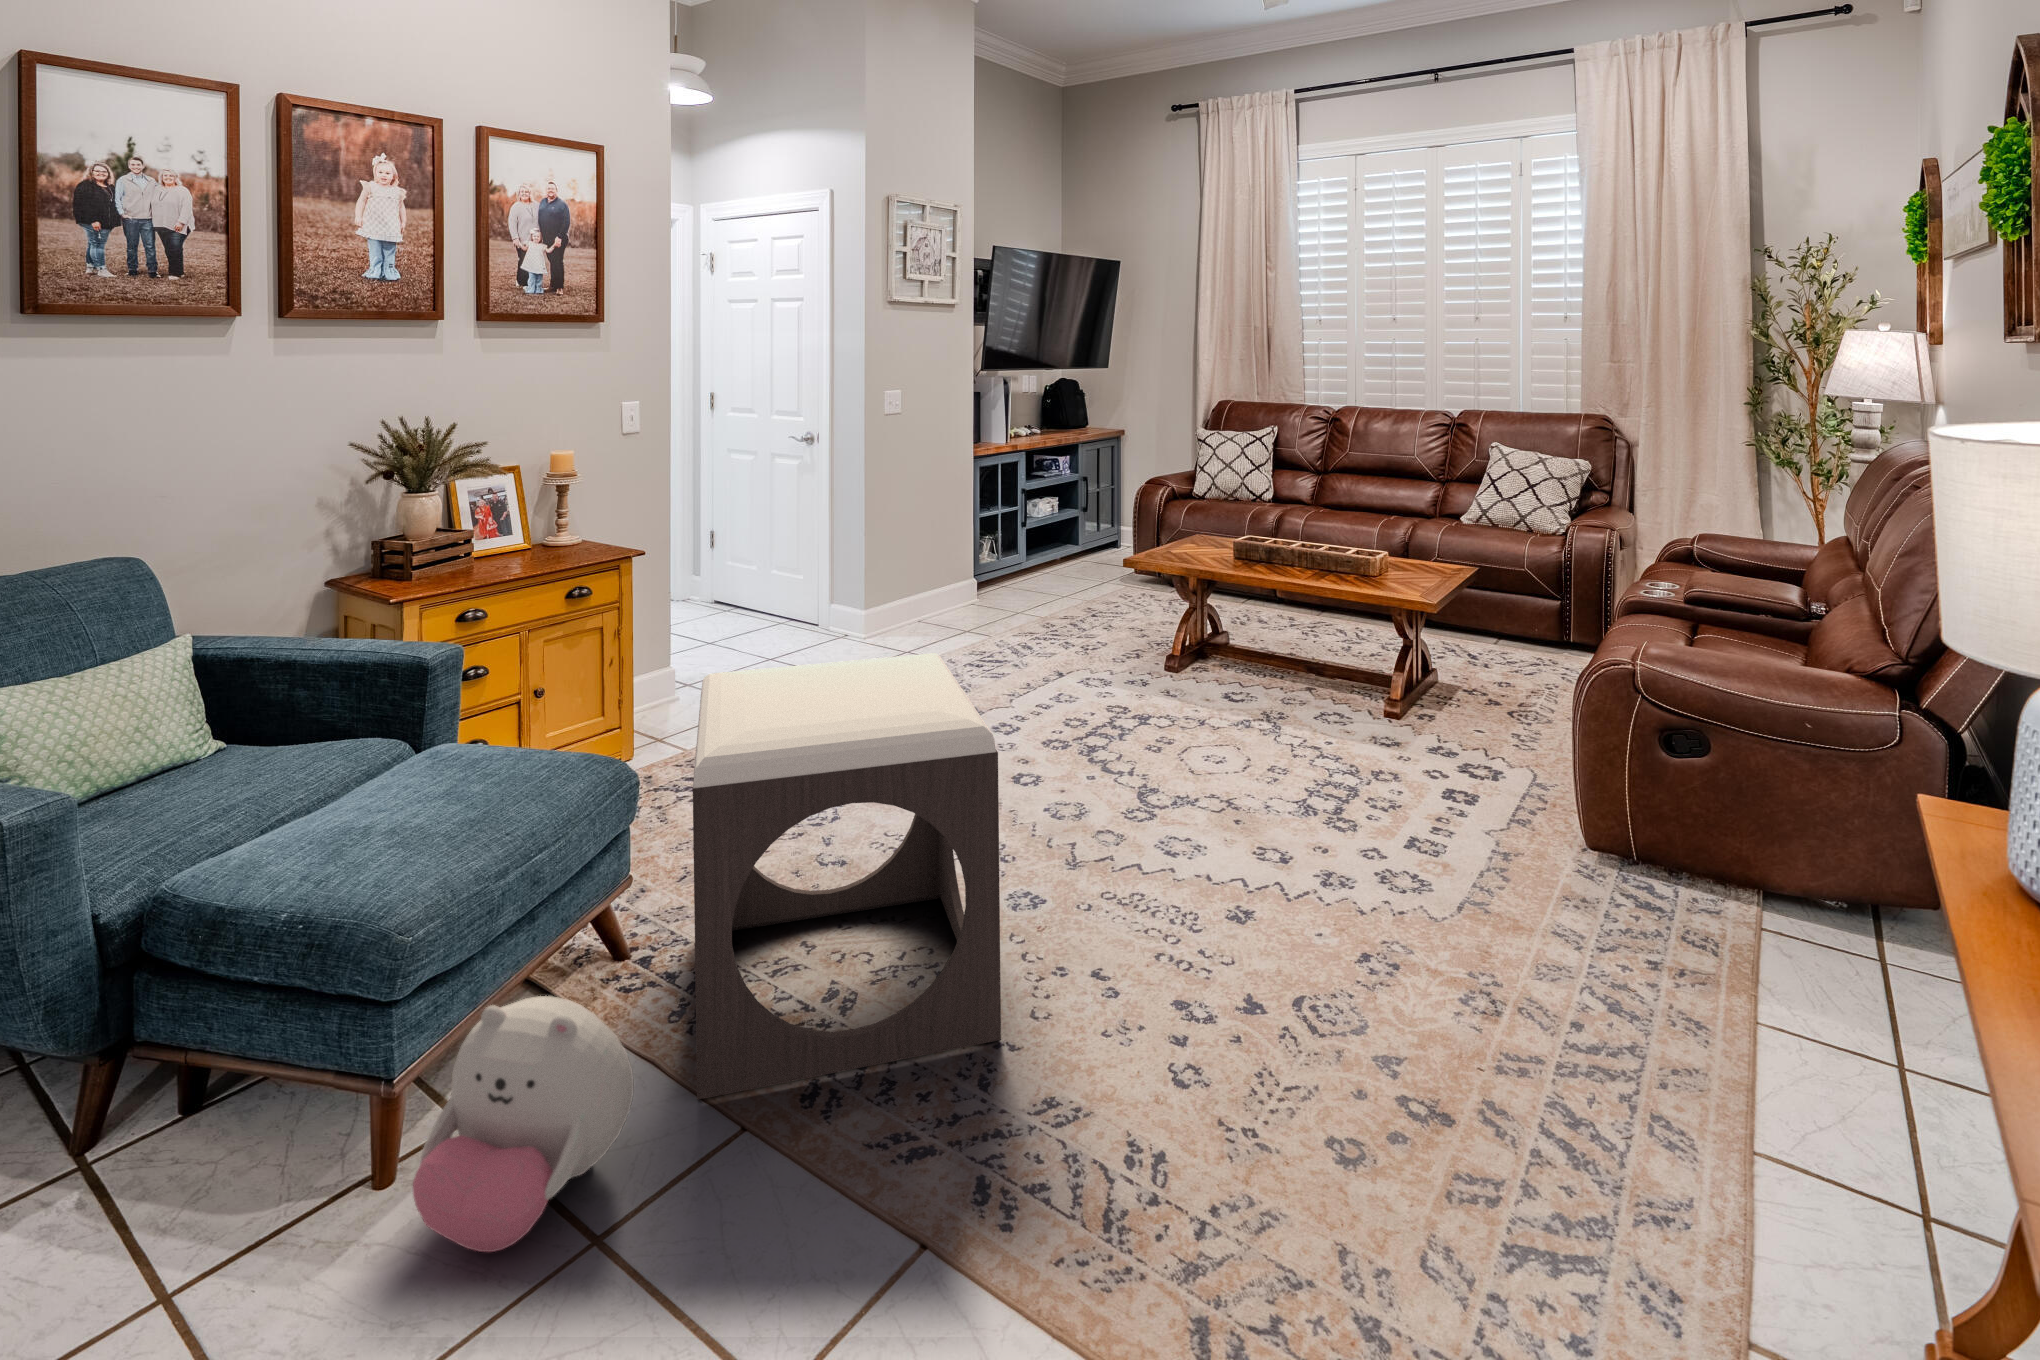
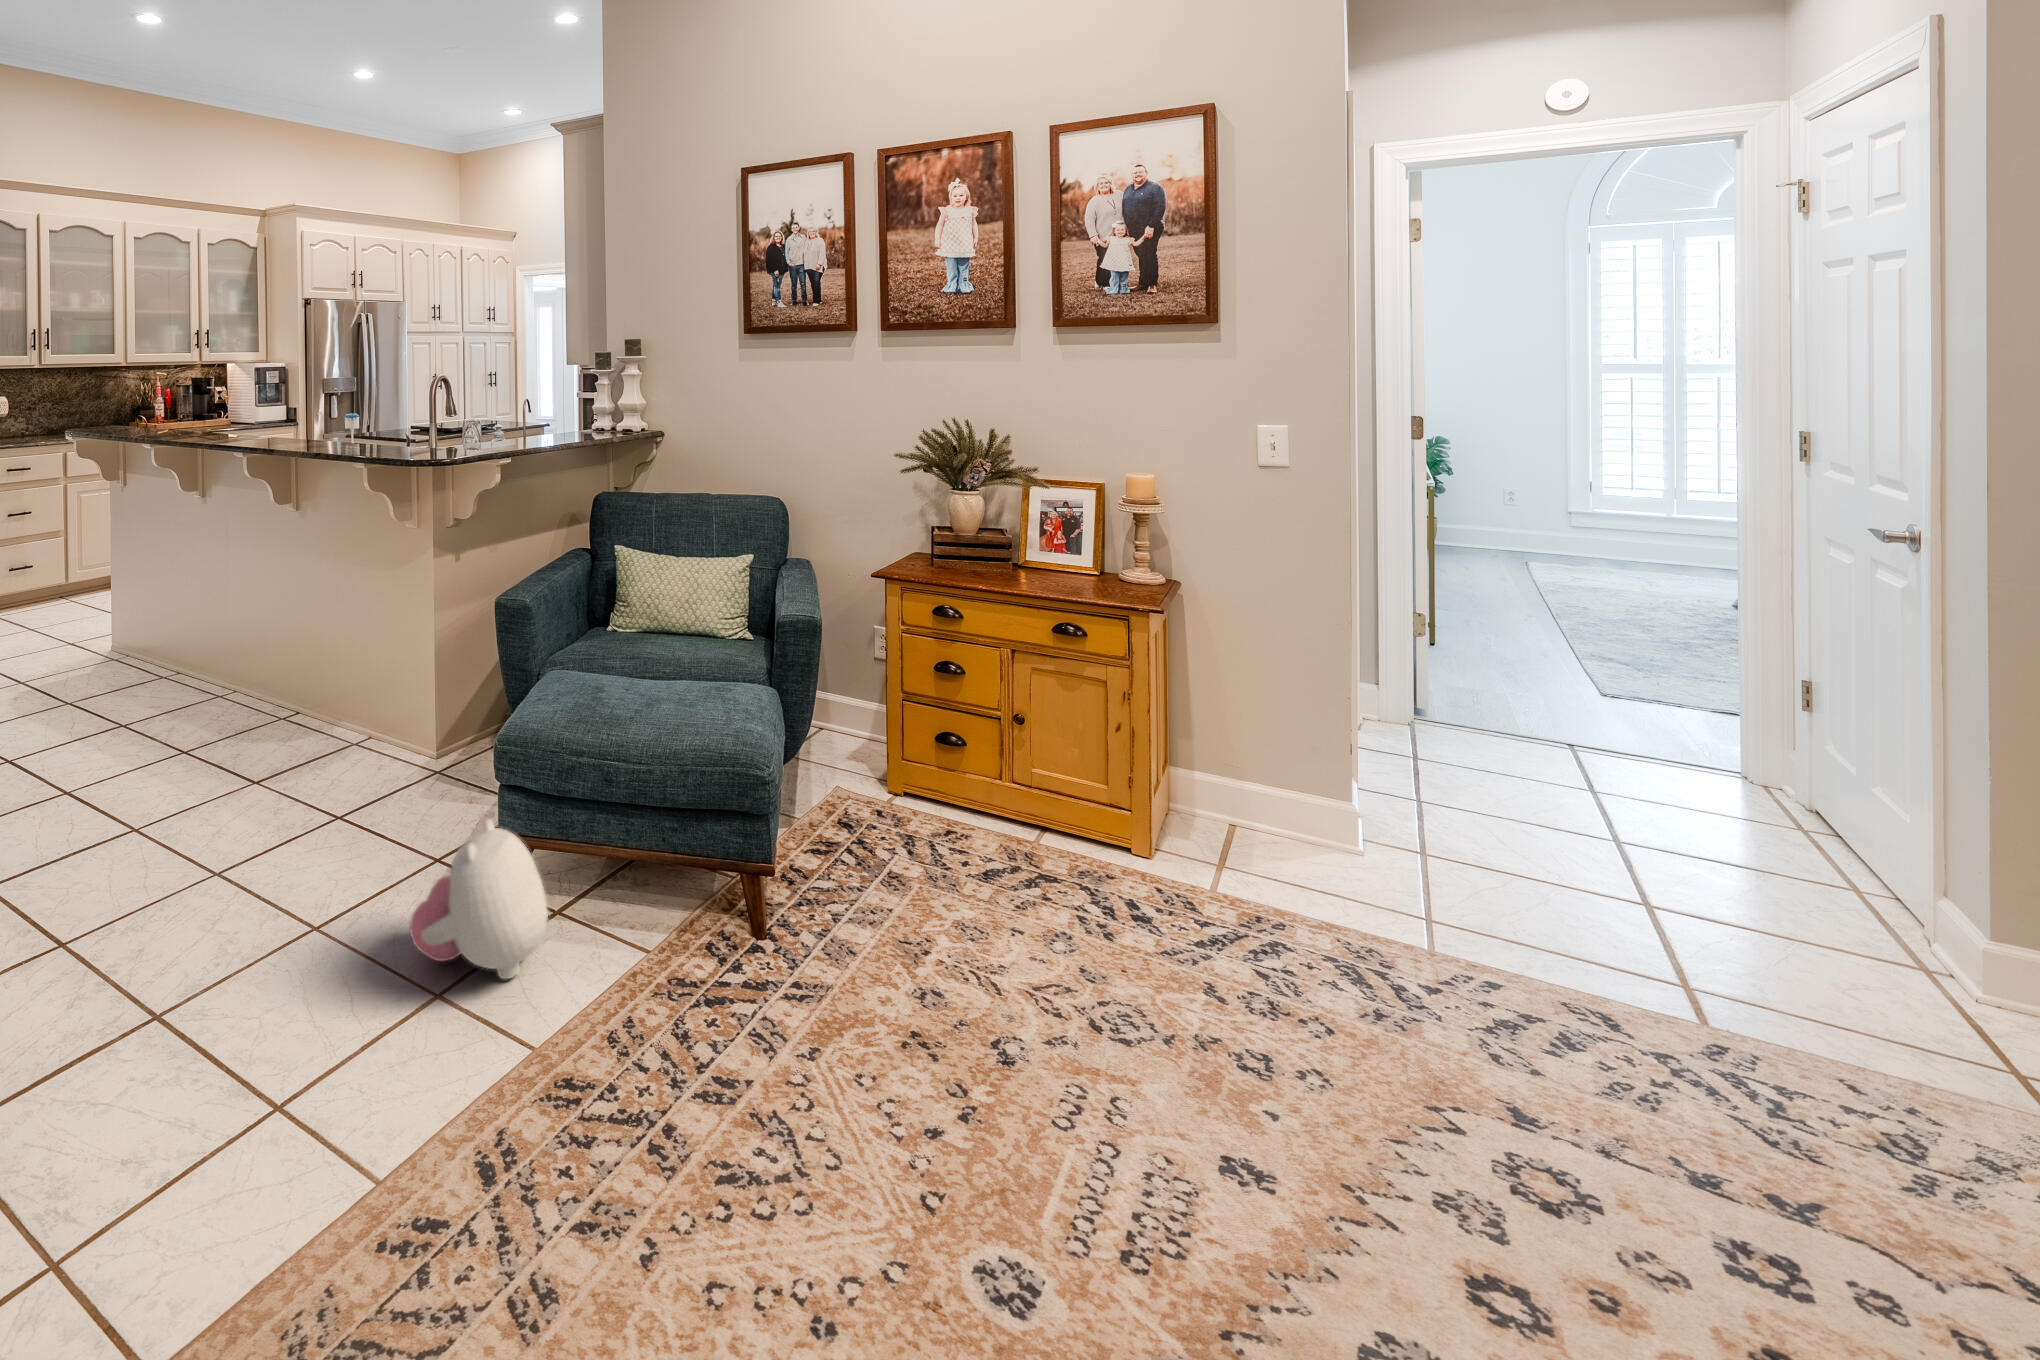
footstool: present [693,653,1001,1100] -> none [564,708,972,1238]

